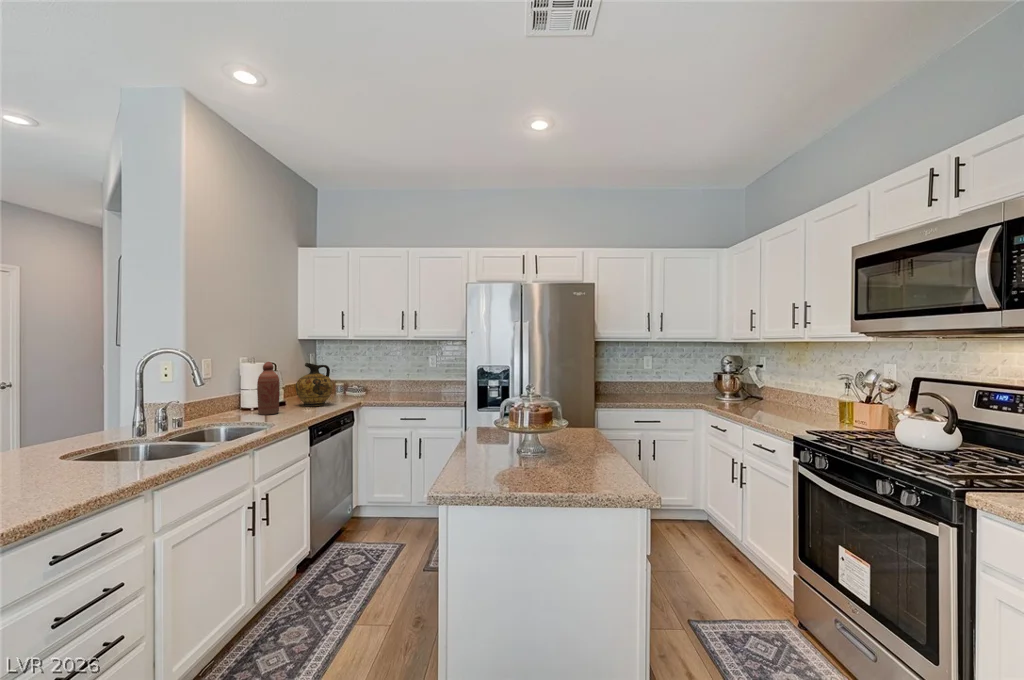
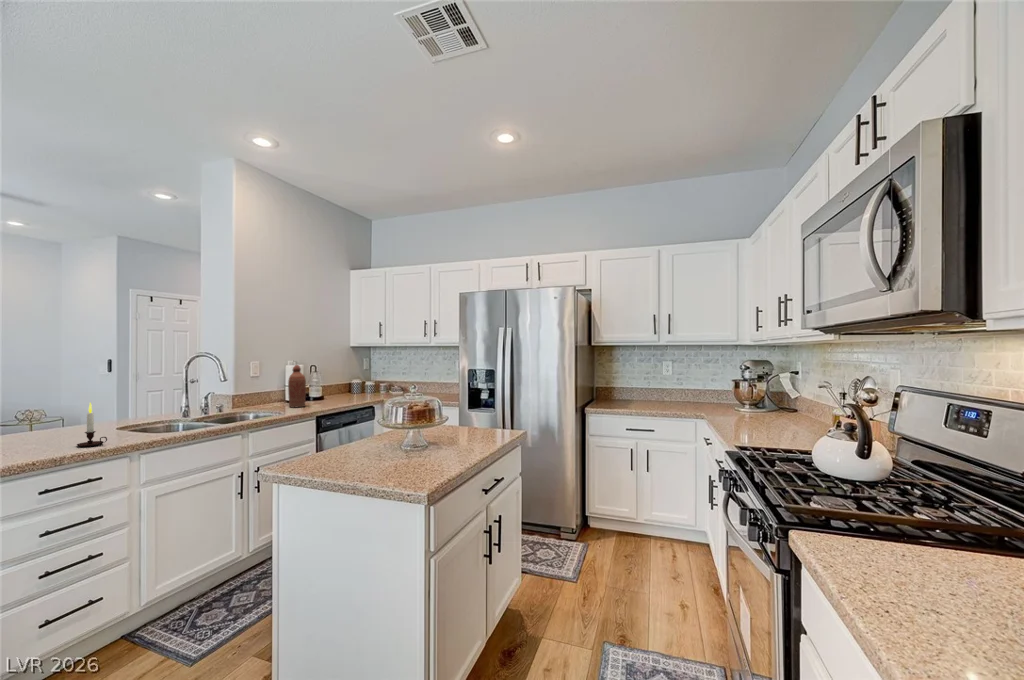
ceramic jug: present [296,363,333,406] -> none [329,366,360,402]
candle: none [62,419,113,487] -> present [77,403,107,447]

